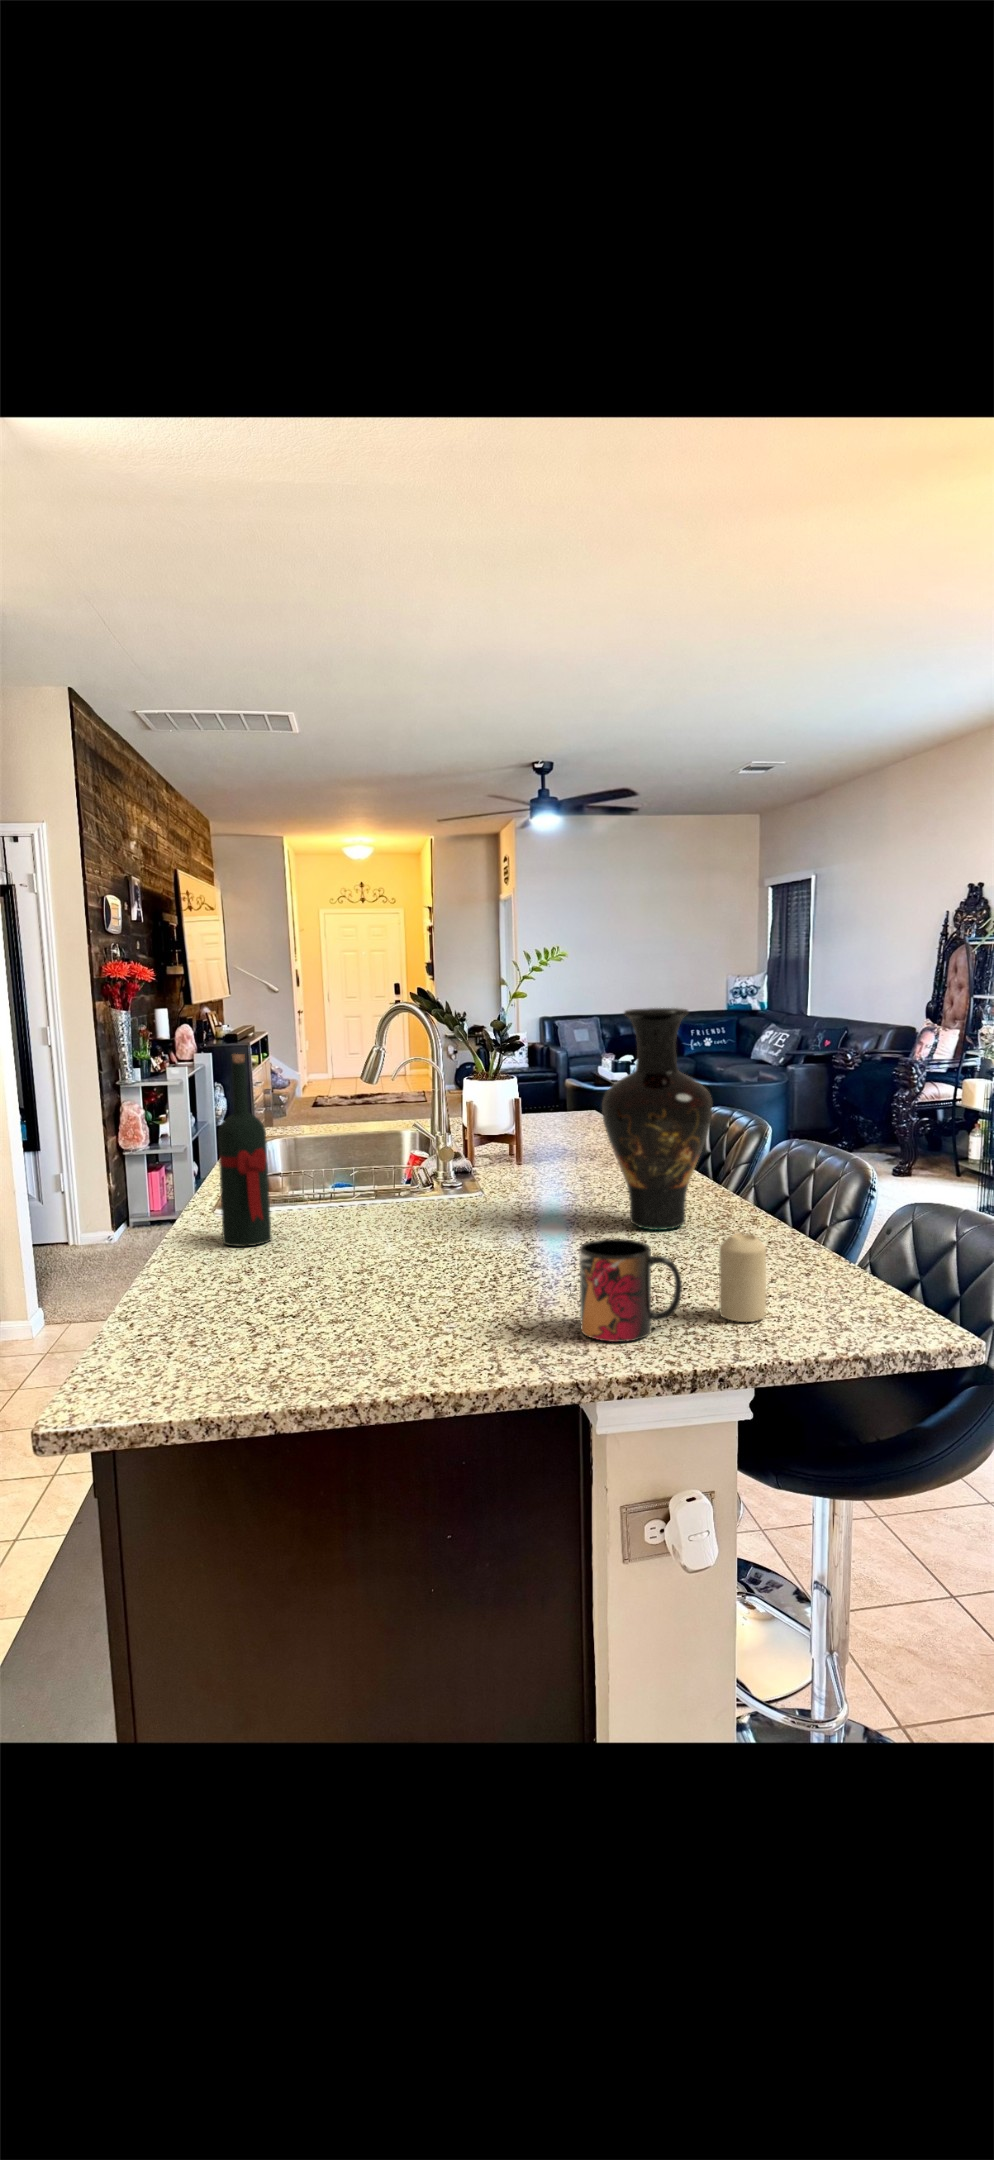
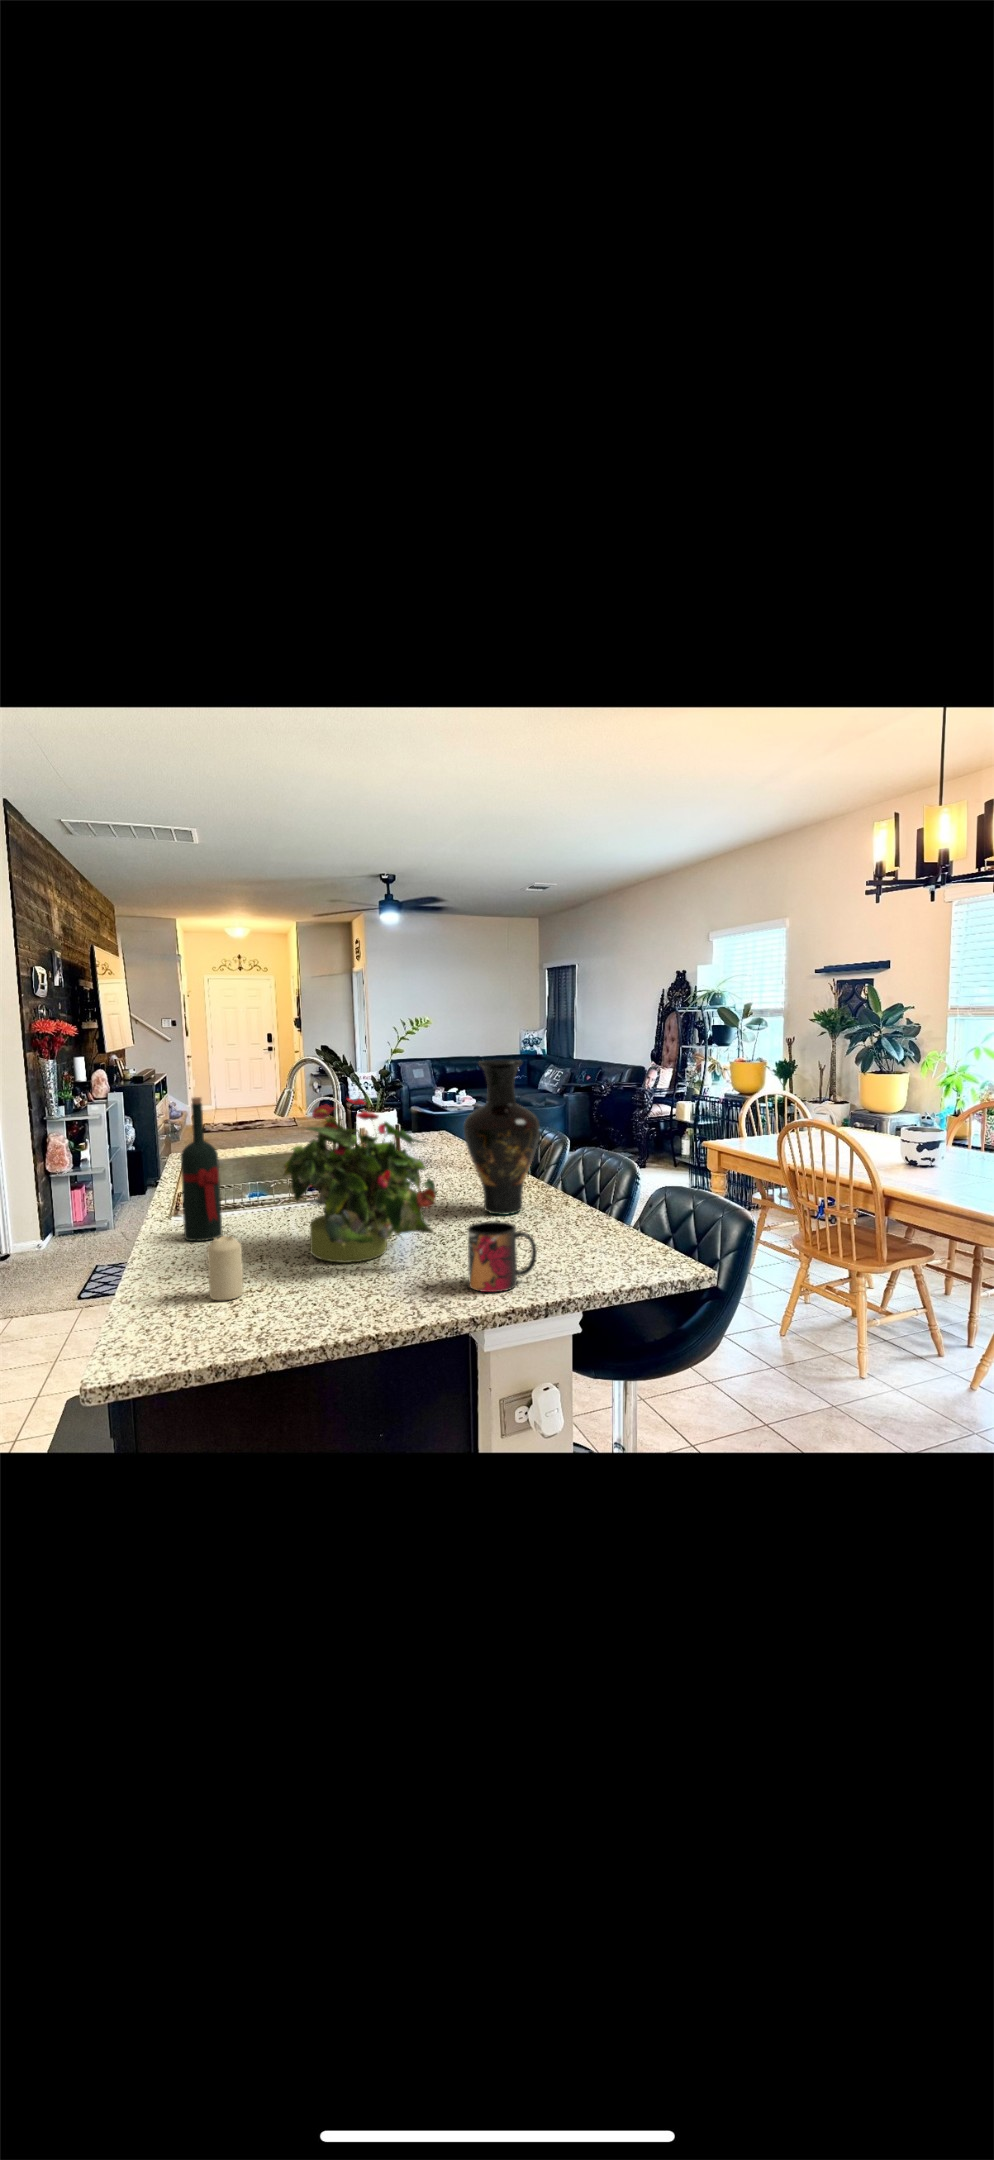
potted plant: none [338,1053,555,1286] -> present [283,1098,437,1263]
candle: present [719,1233,766,1322] -> present [207,1236,244,1300]

